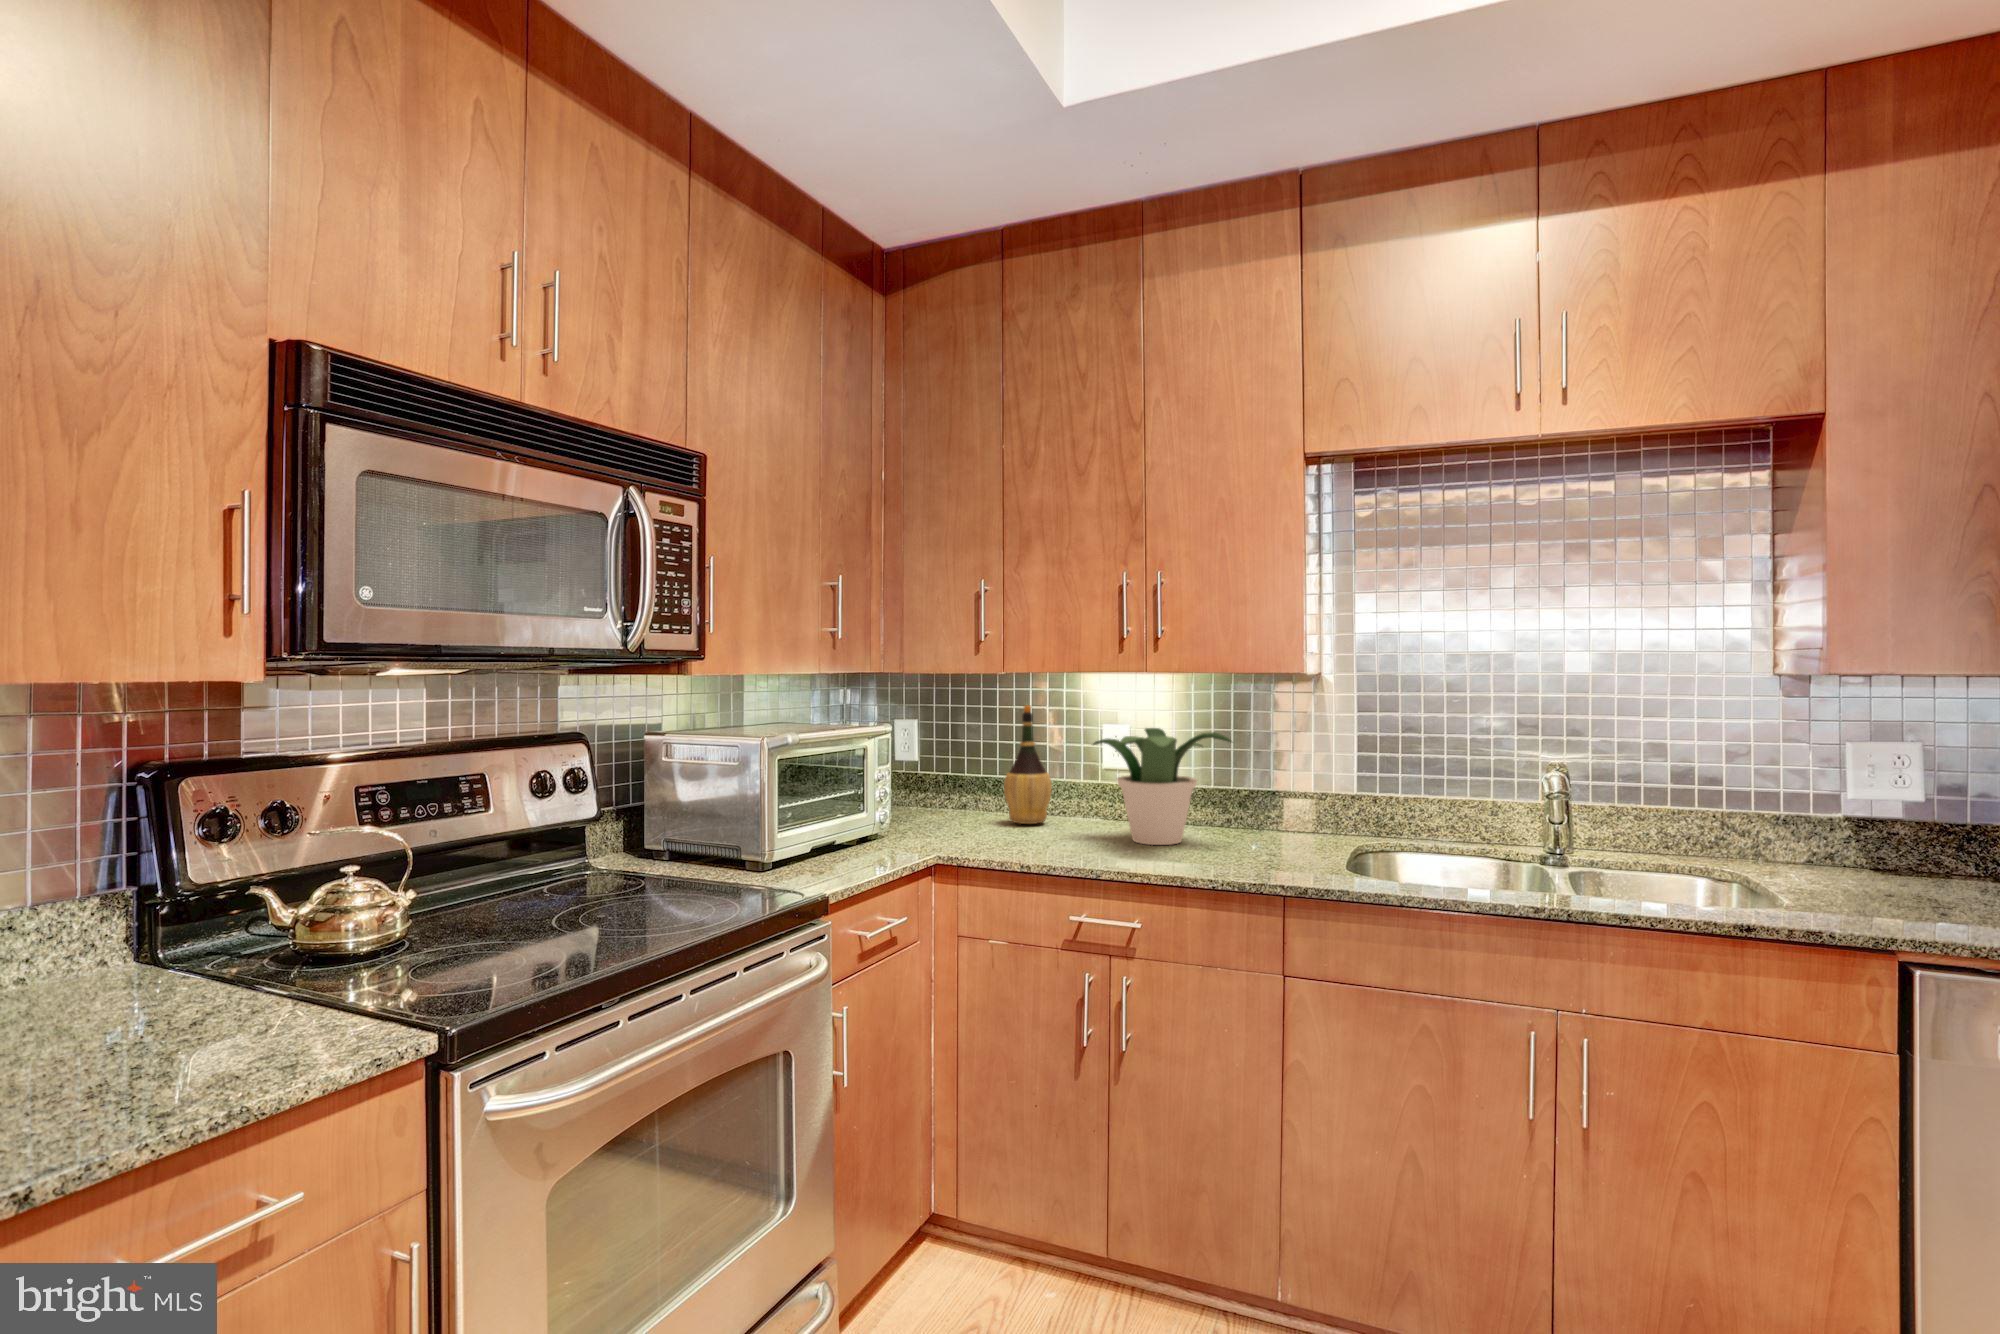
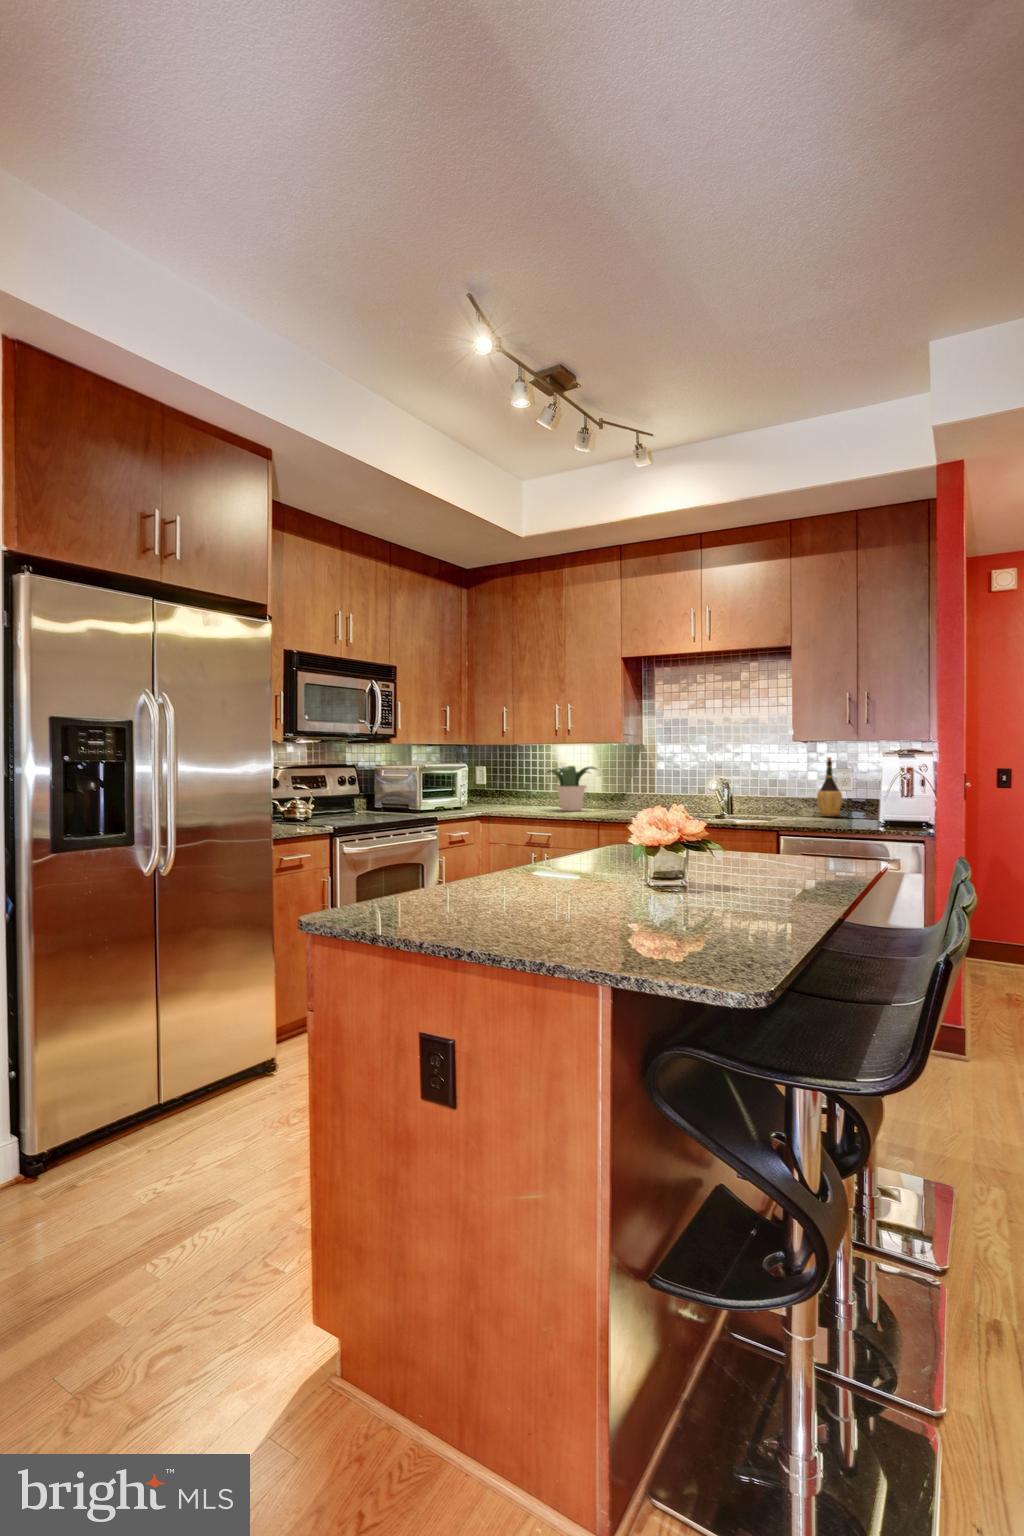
wine bottle: present [1004,705,1052,824] -> present [817,757,842,816]

